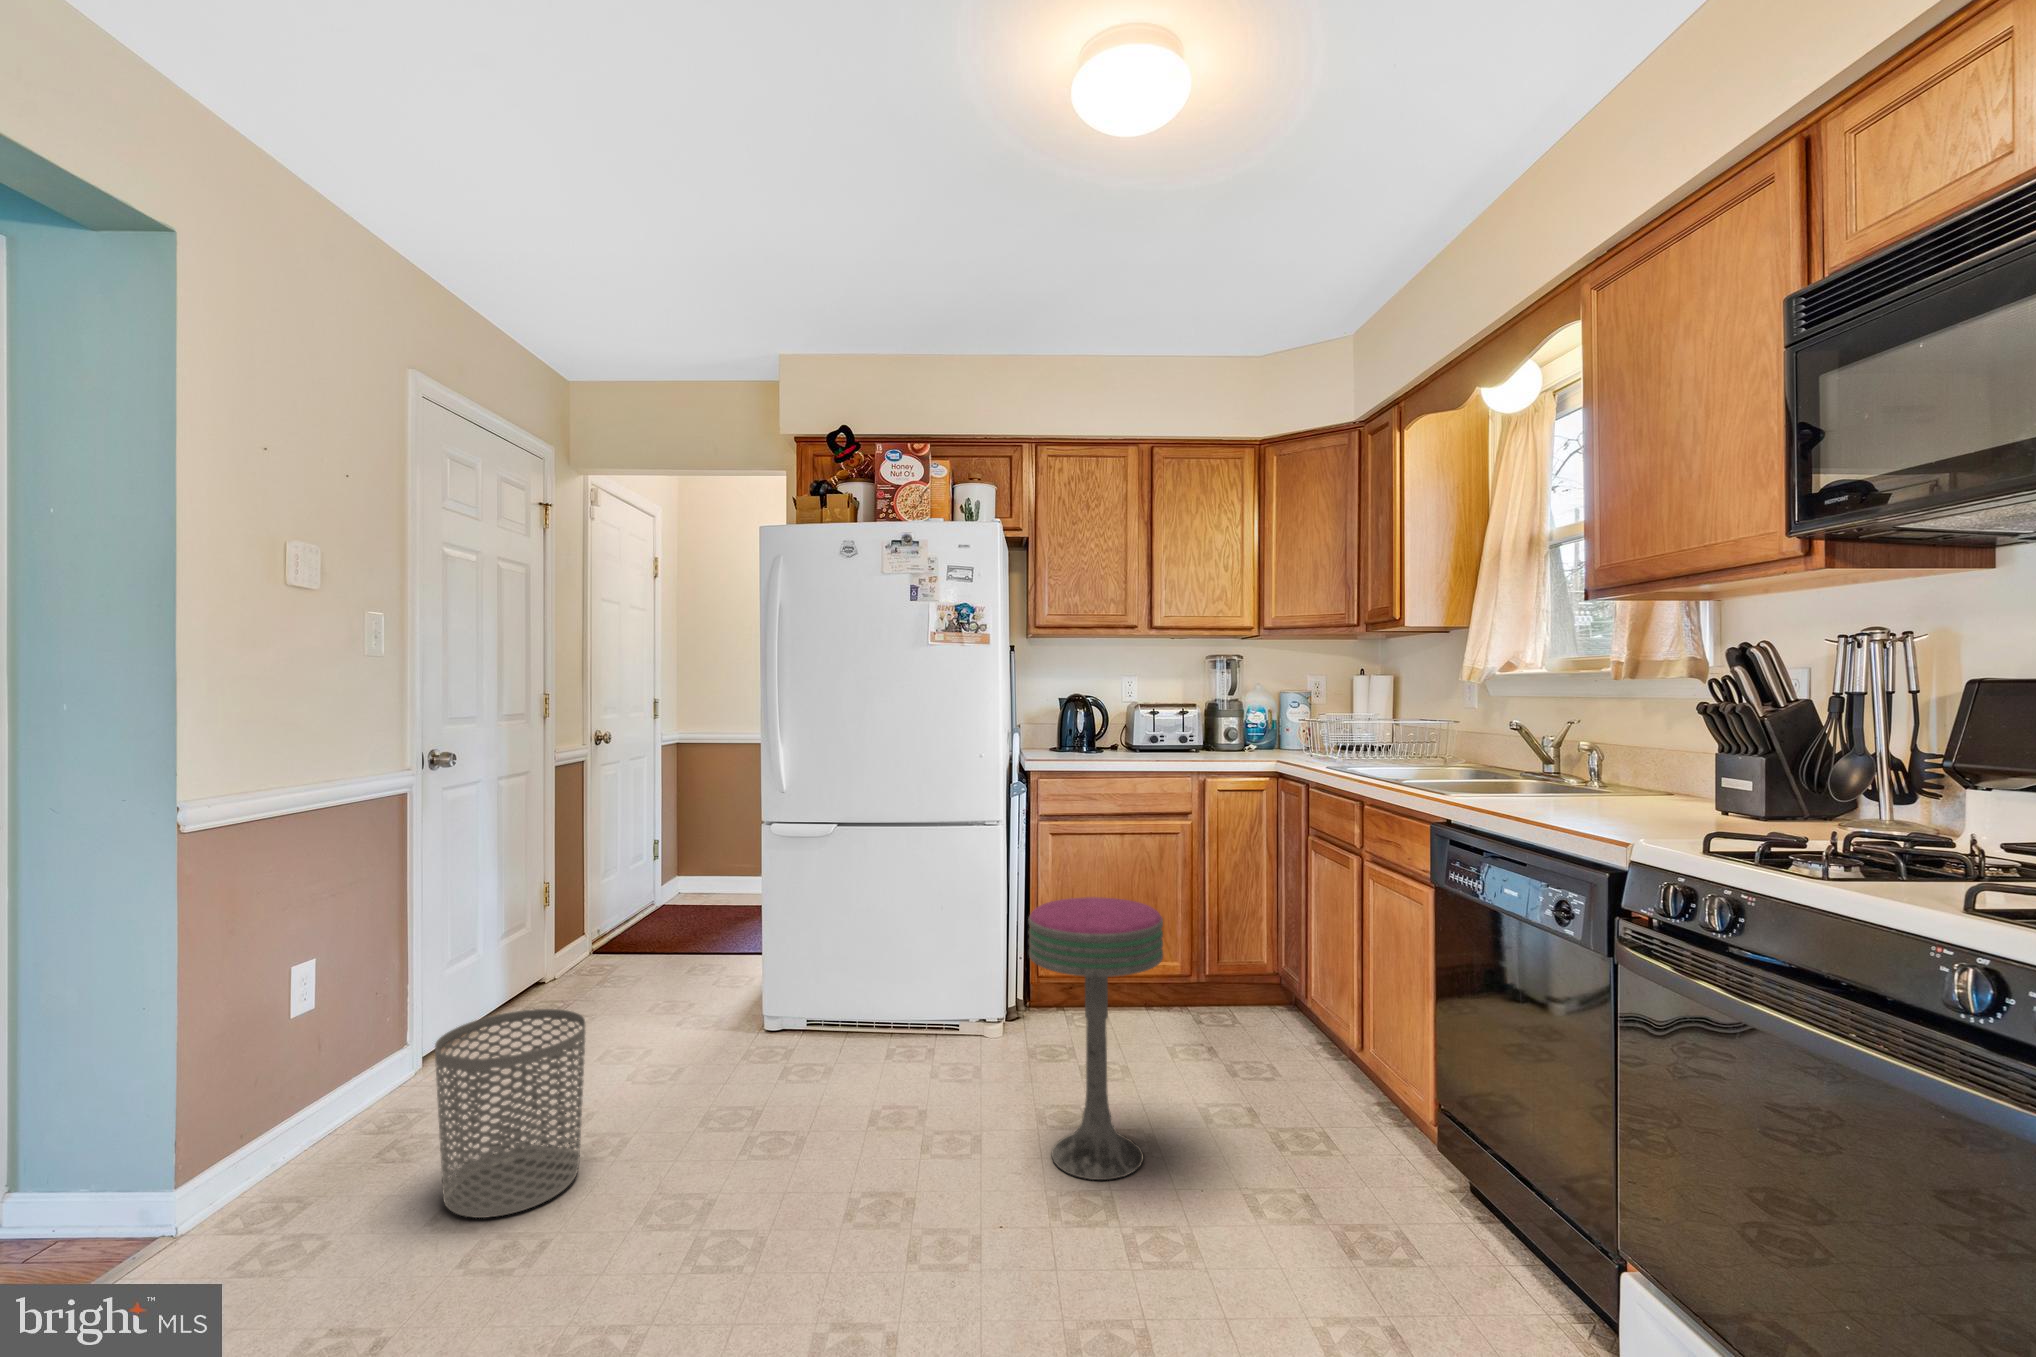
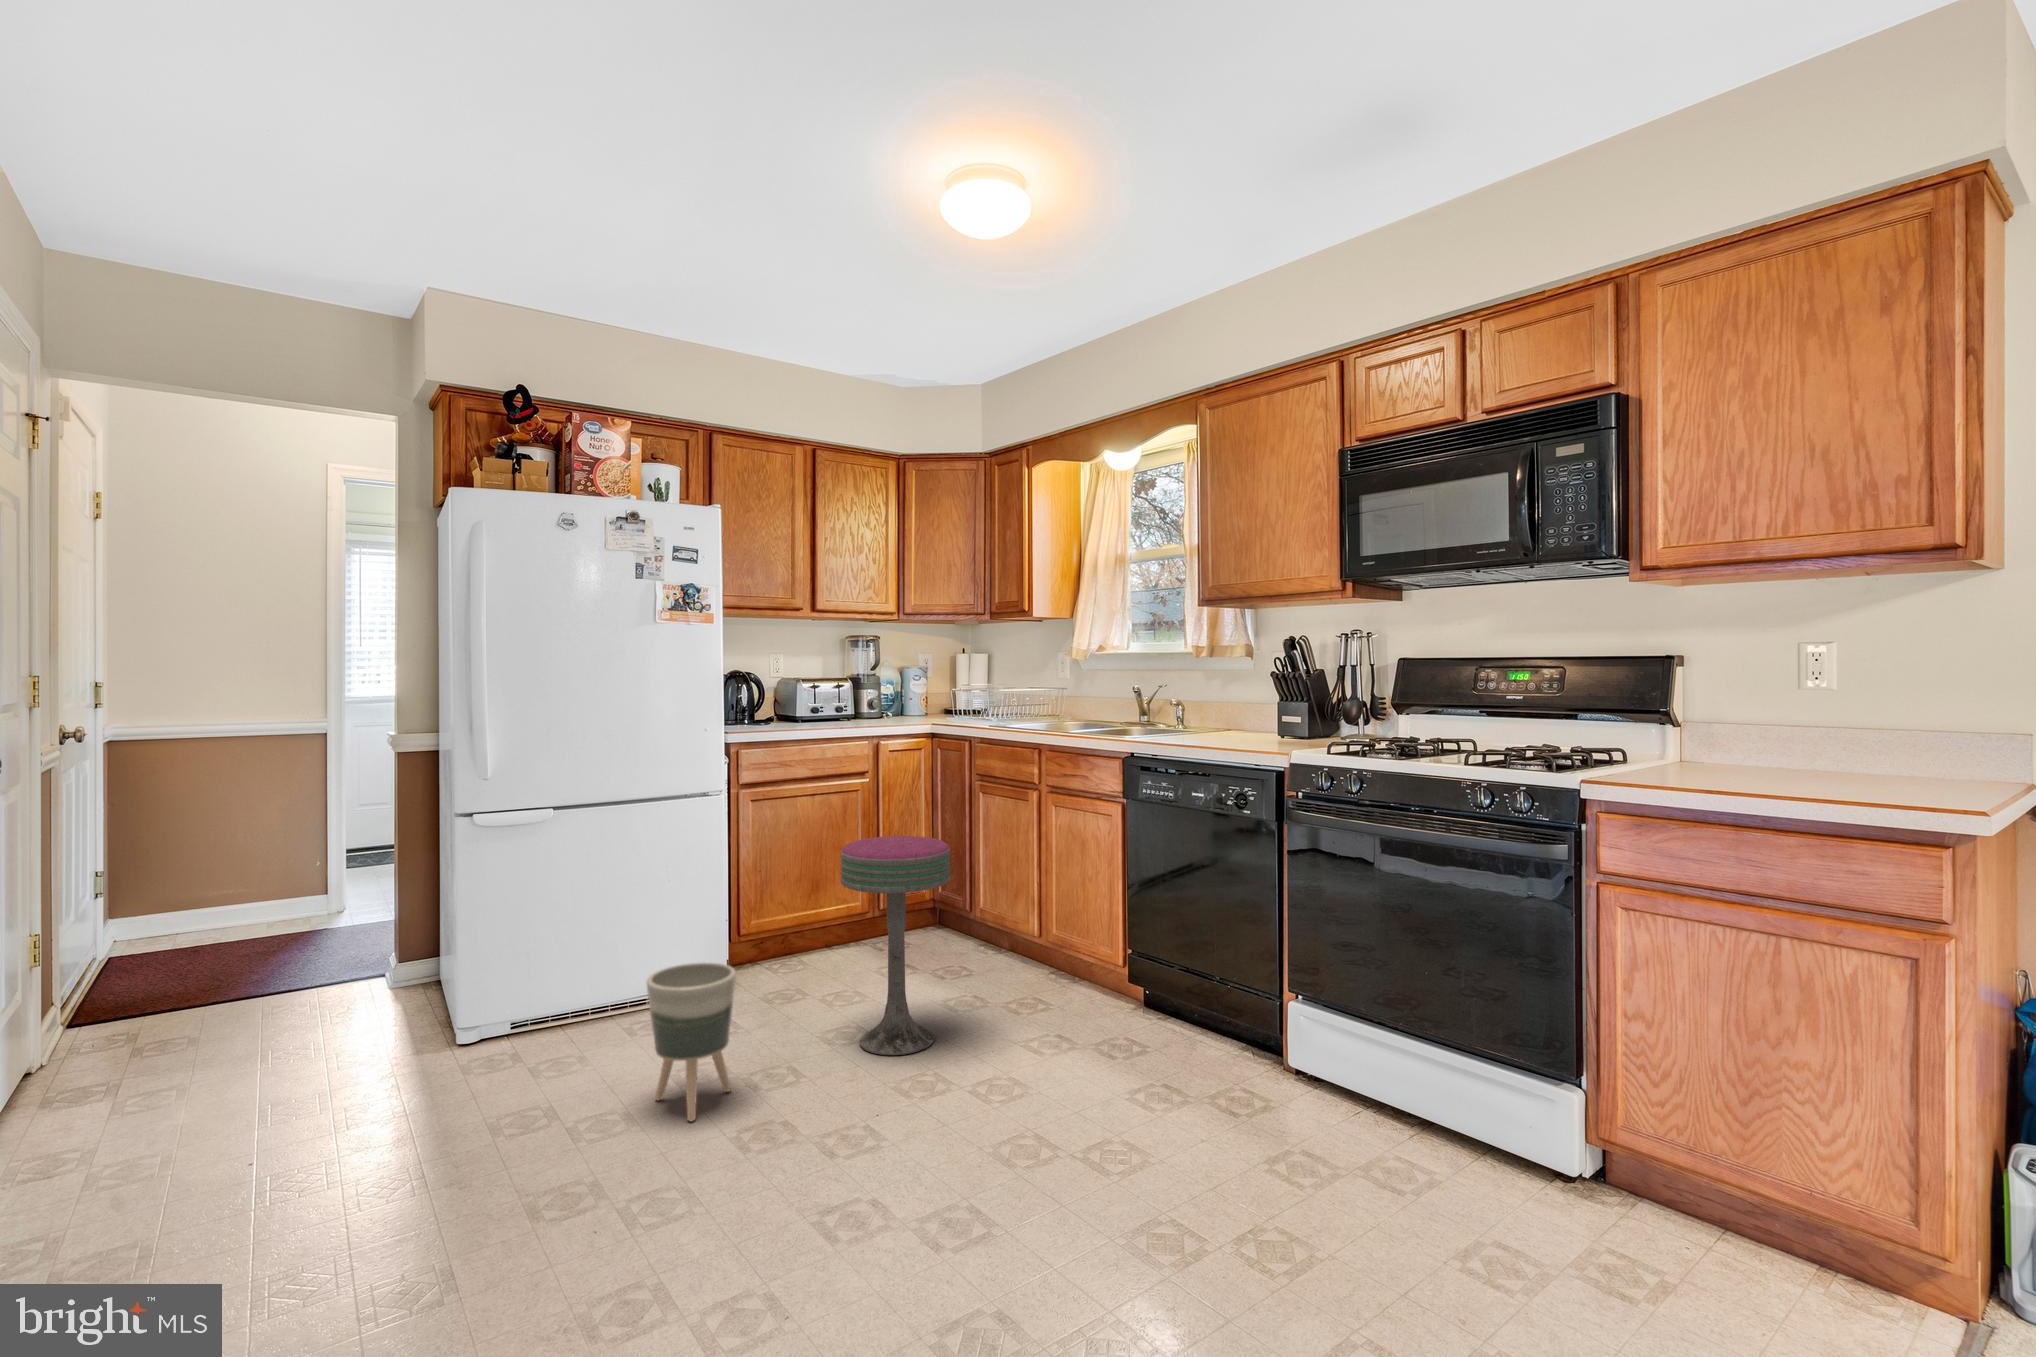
waste bin: present [435,1009,585,1218] -> none [264,1011,437,1236]
planter: none [784,1014,880,1195] -> present [647,962,736,1121]

